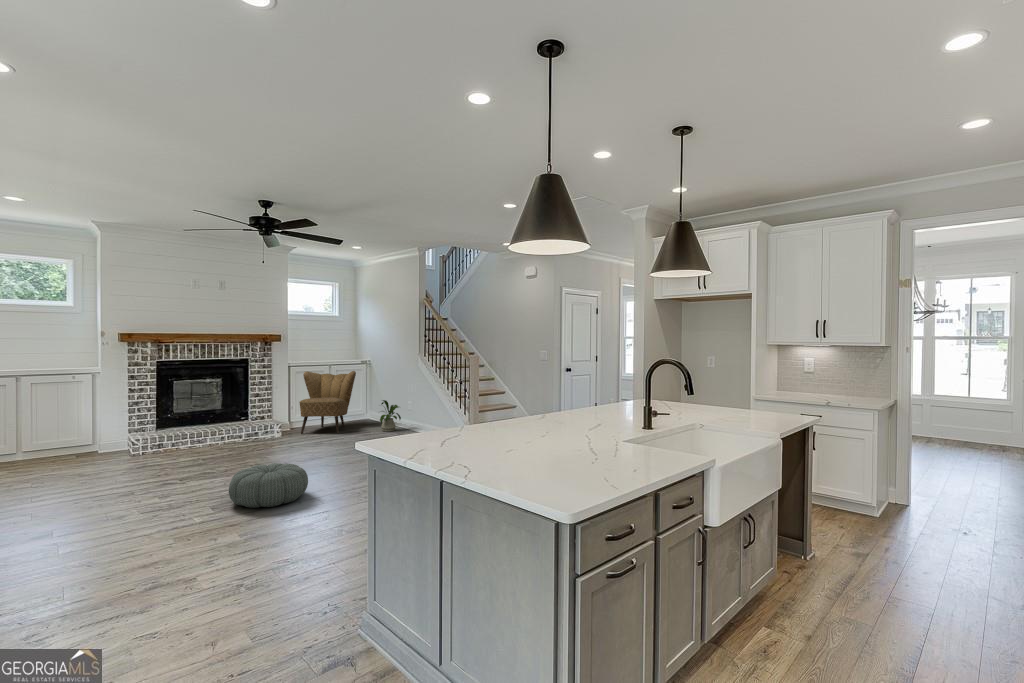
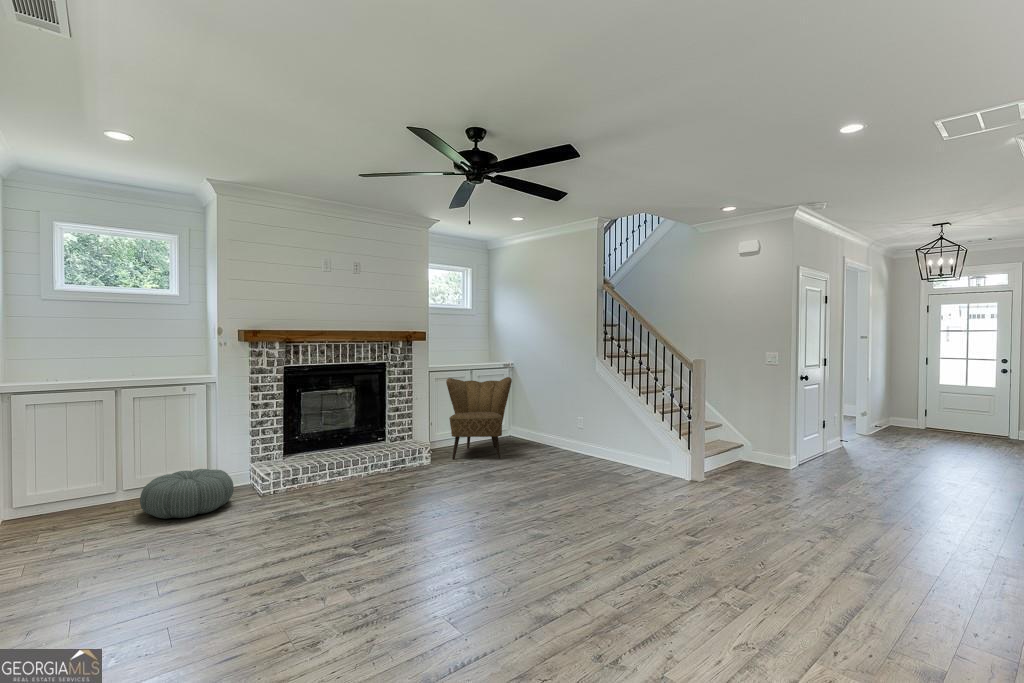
house plant: present [380,400,401,432] -> none [543,415,573,455]
pouf: present [229,463,308,508] -> present [140,469,234,519]

